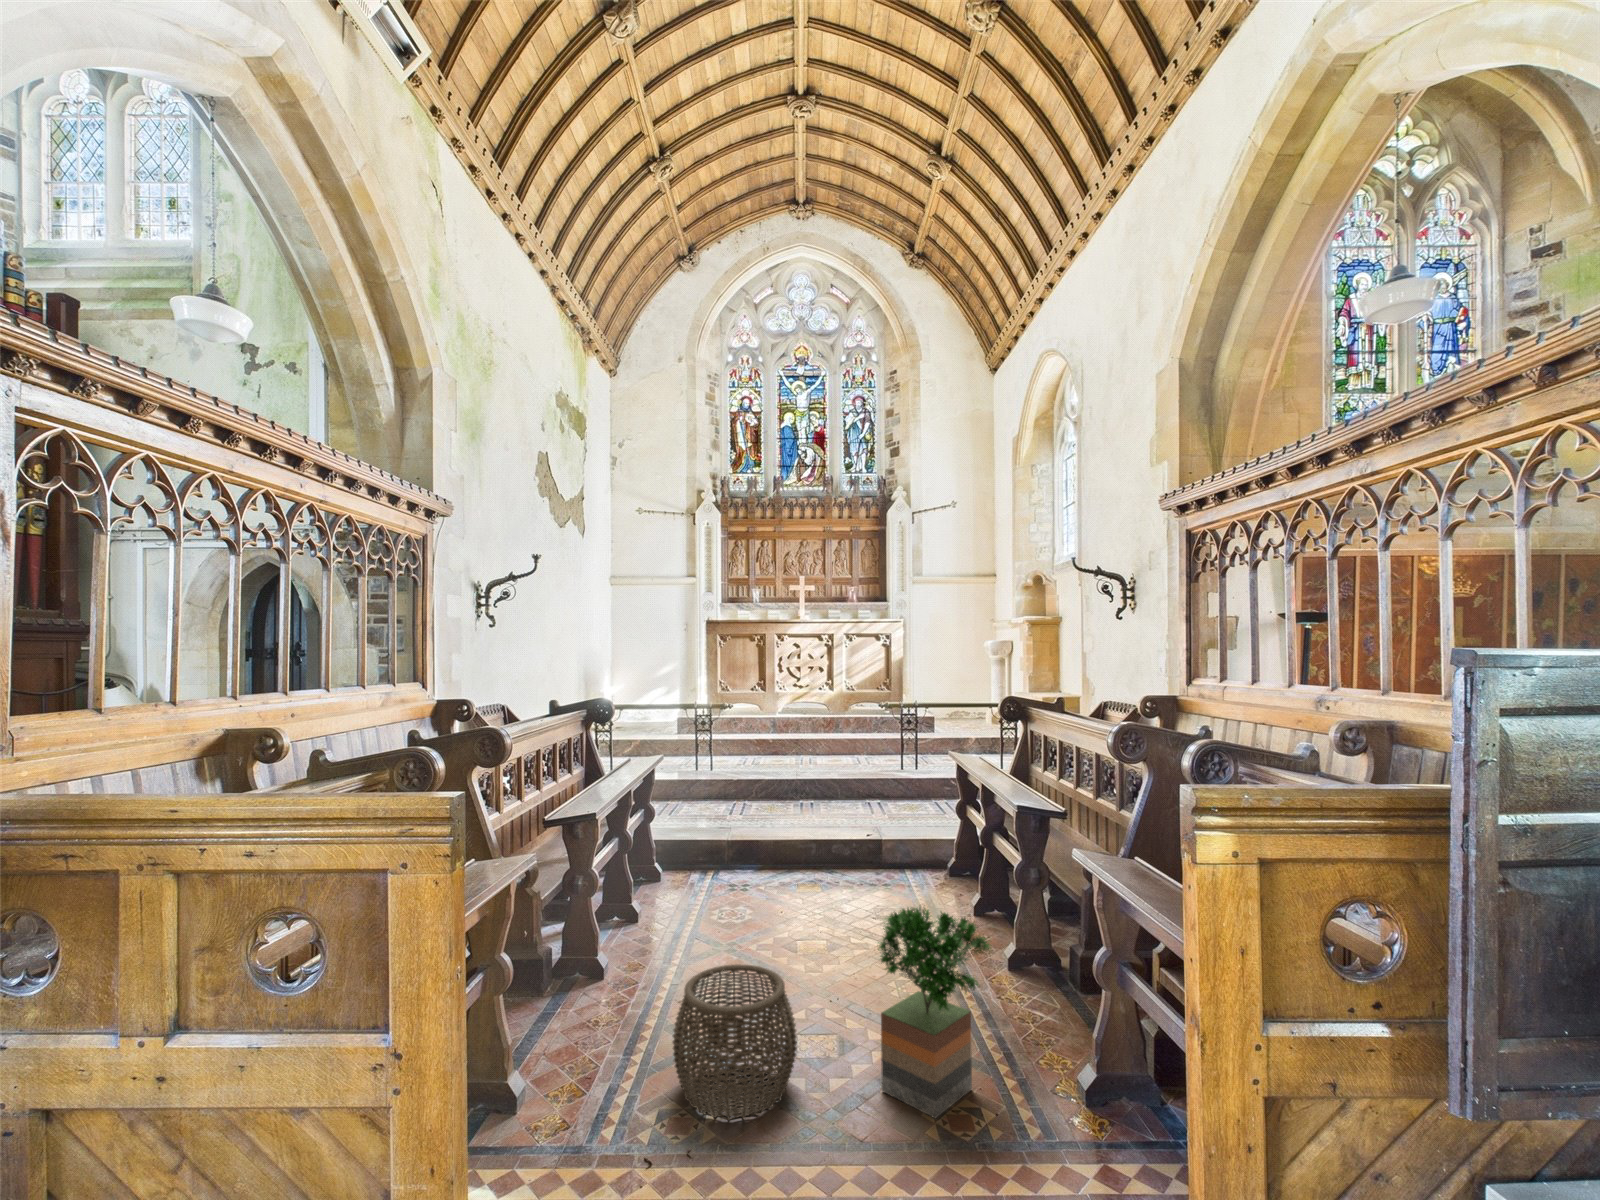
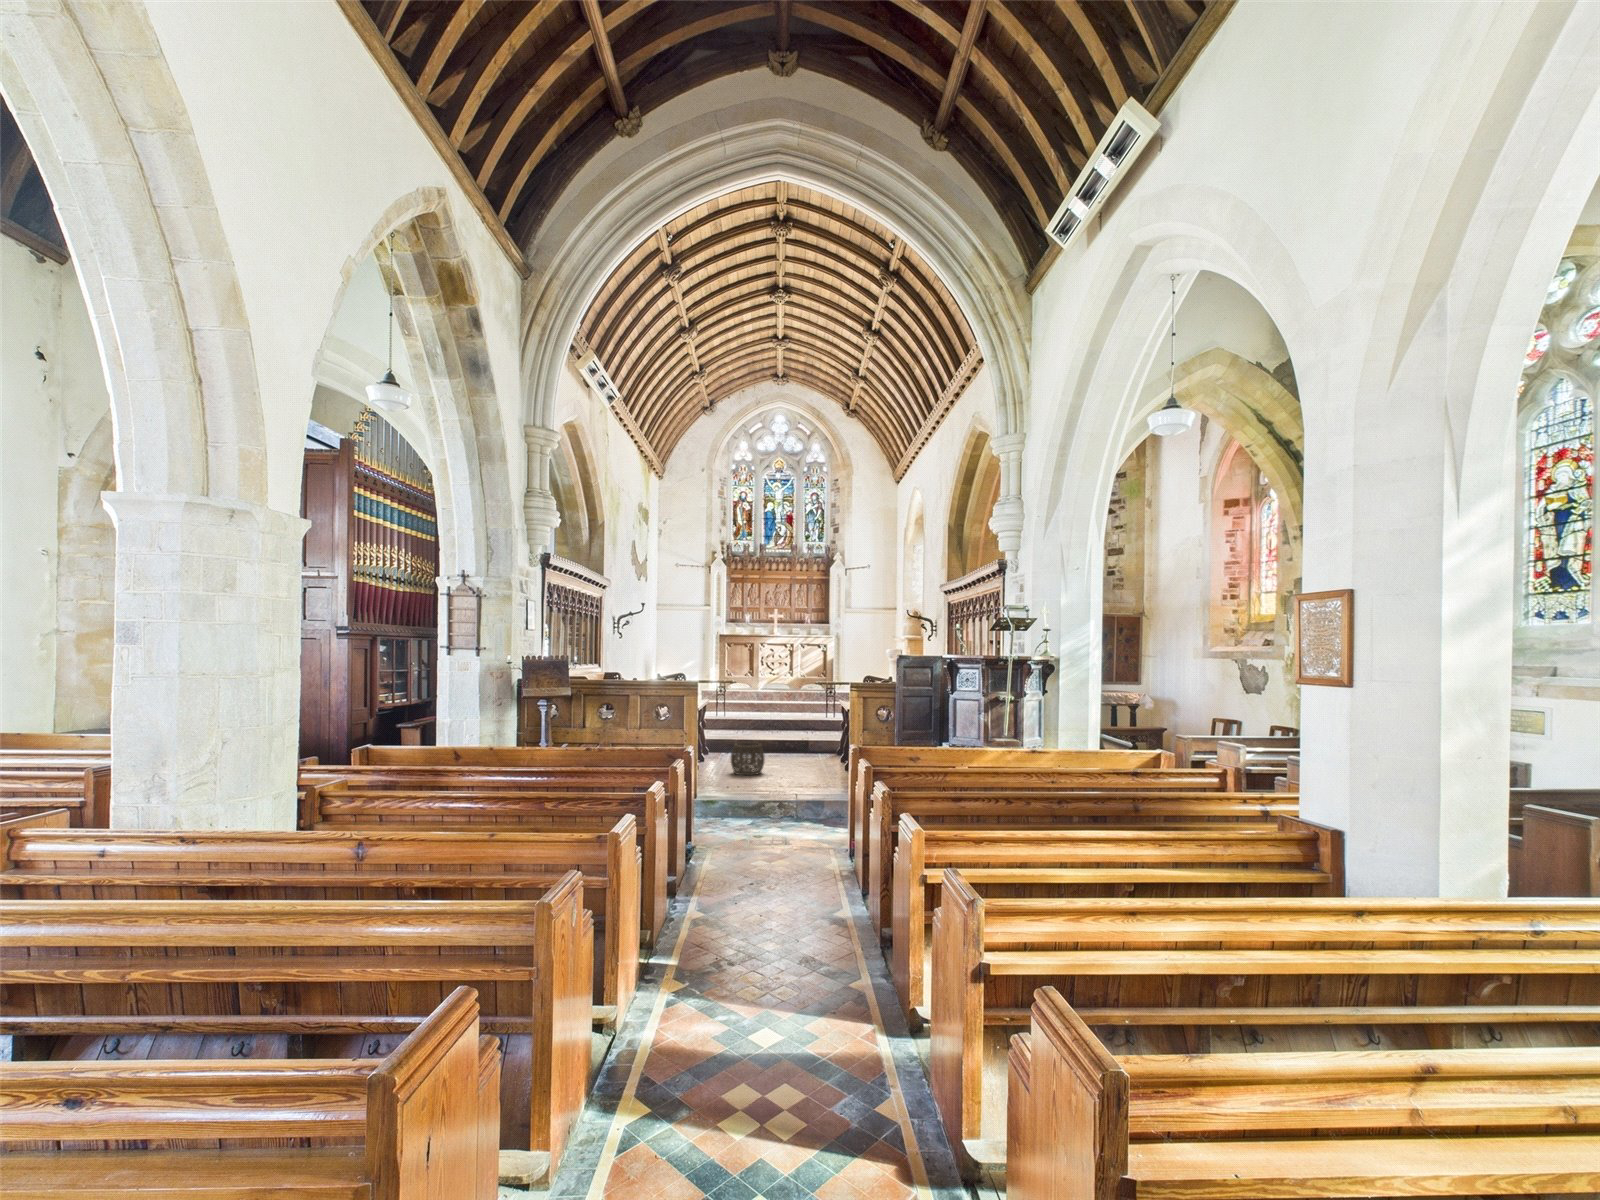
potted tree: present [878,908,989,1118] -> none [787,724,819,776]

